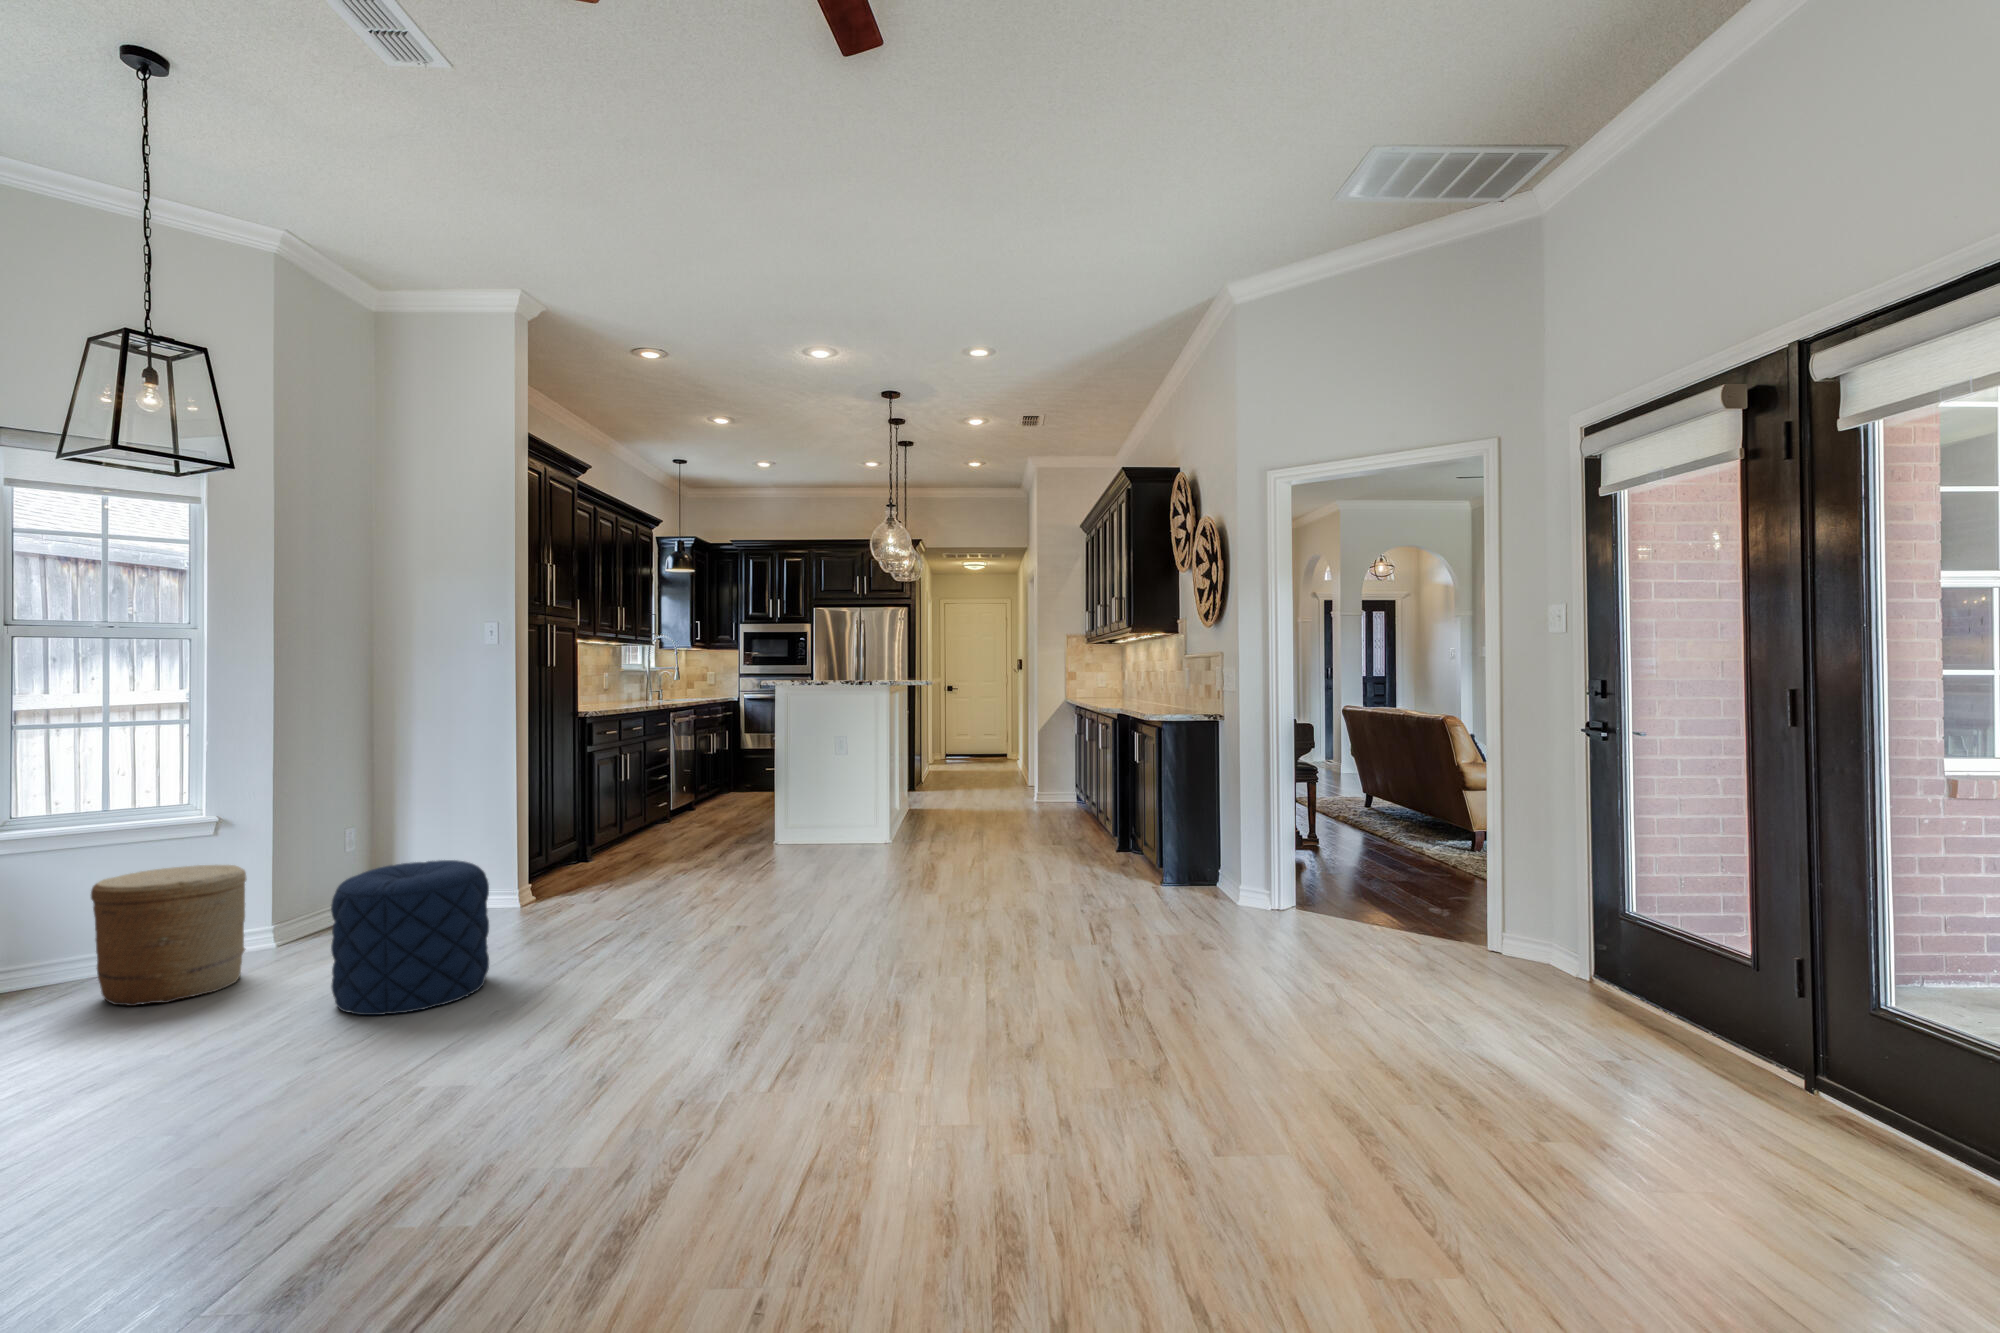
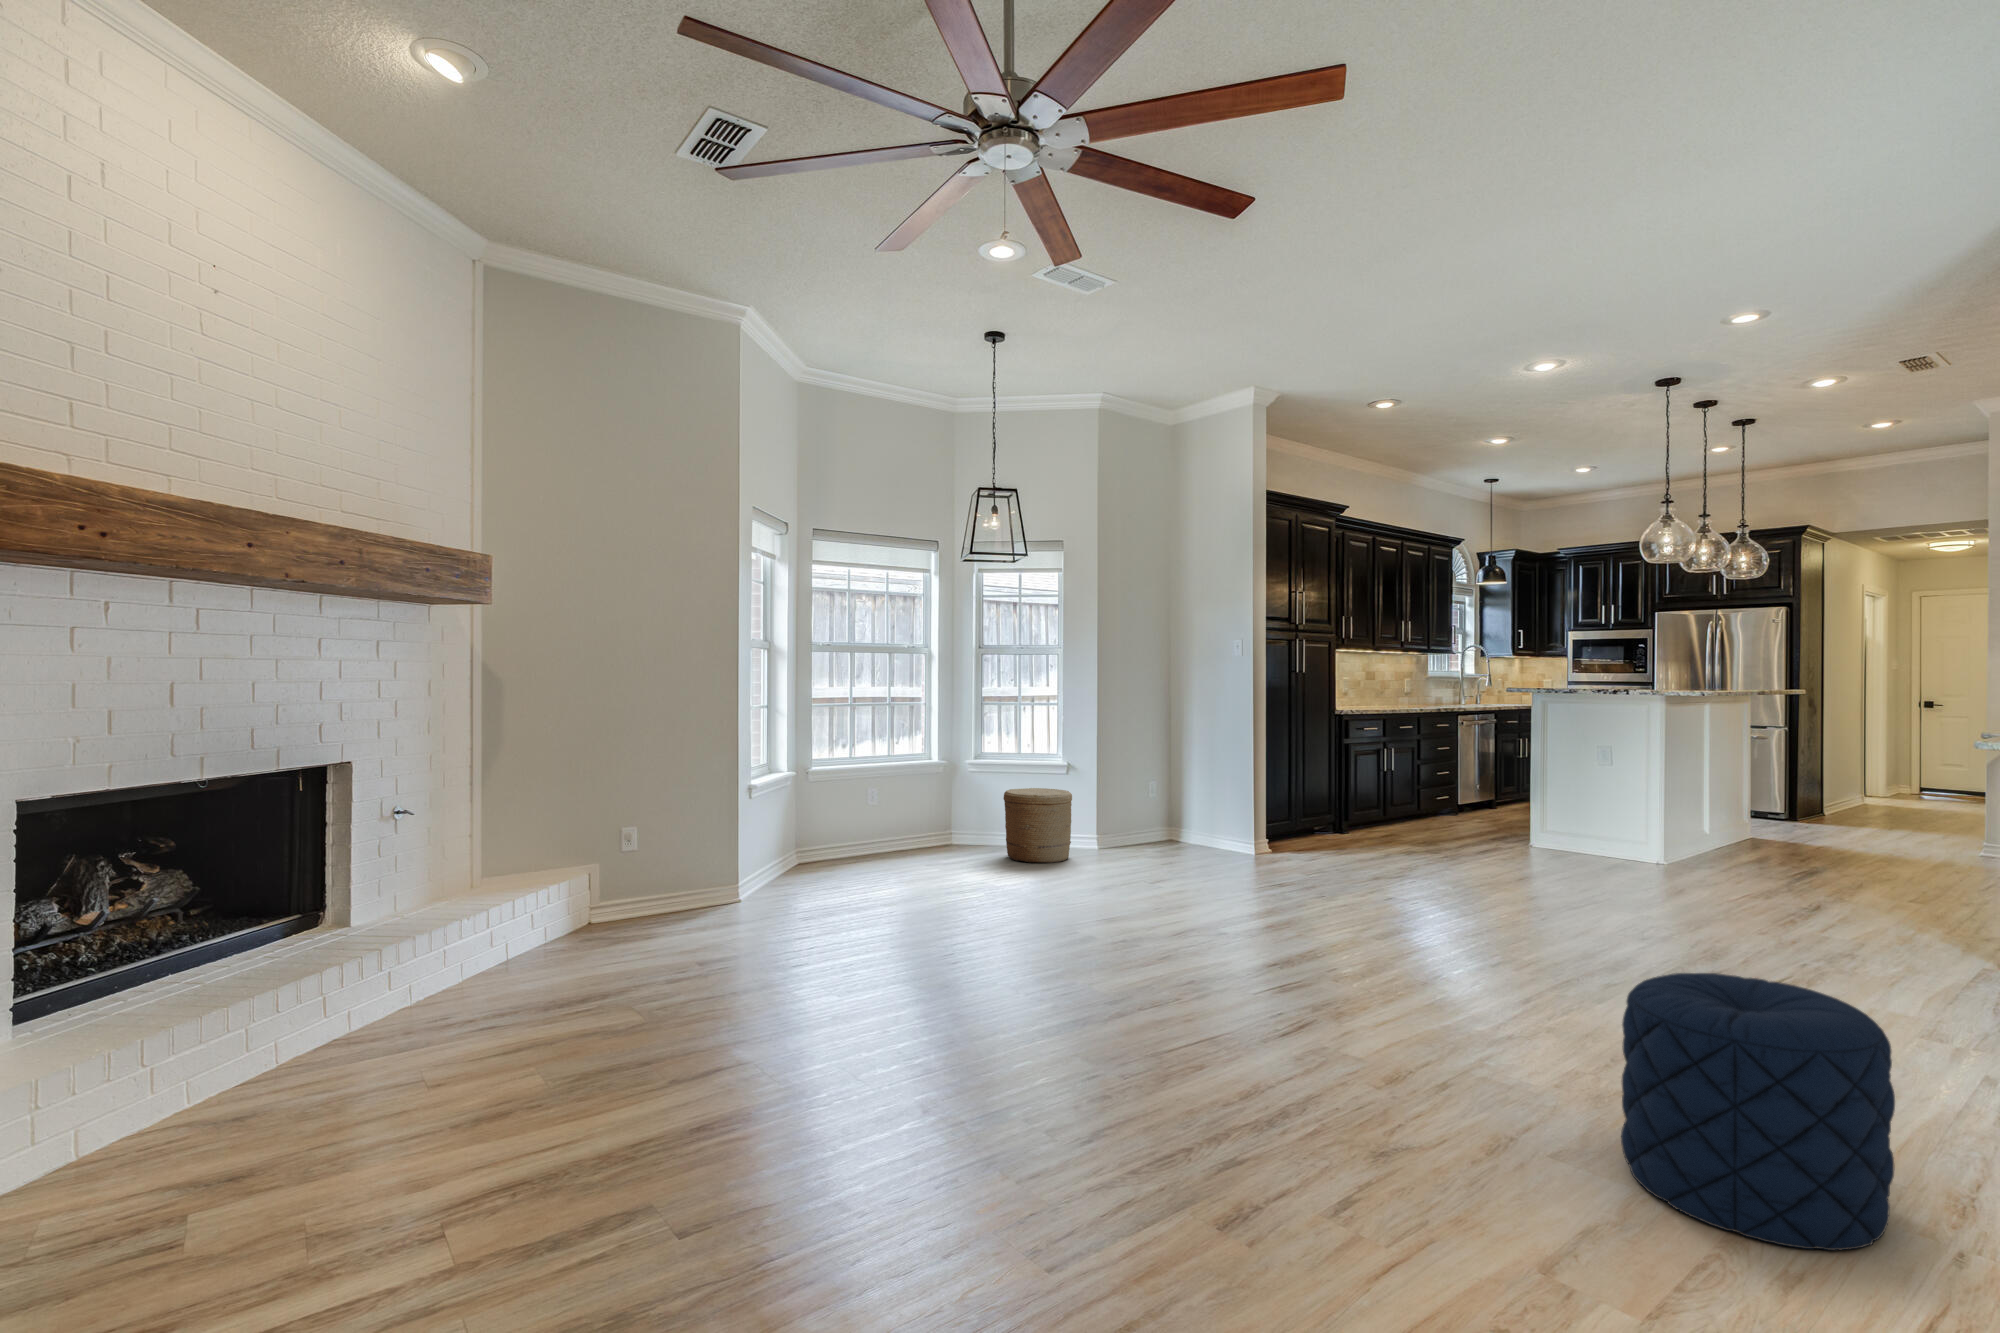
pouf: present [331,860,489,1015] -> present [1621,973,1895,1250]

